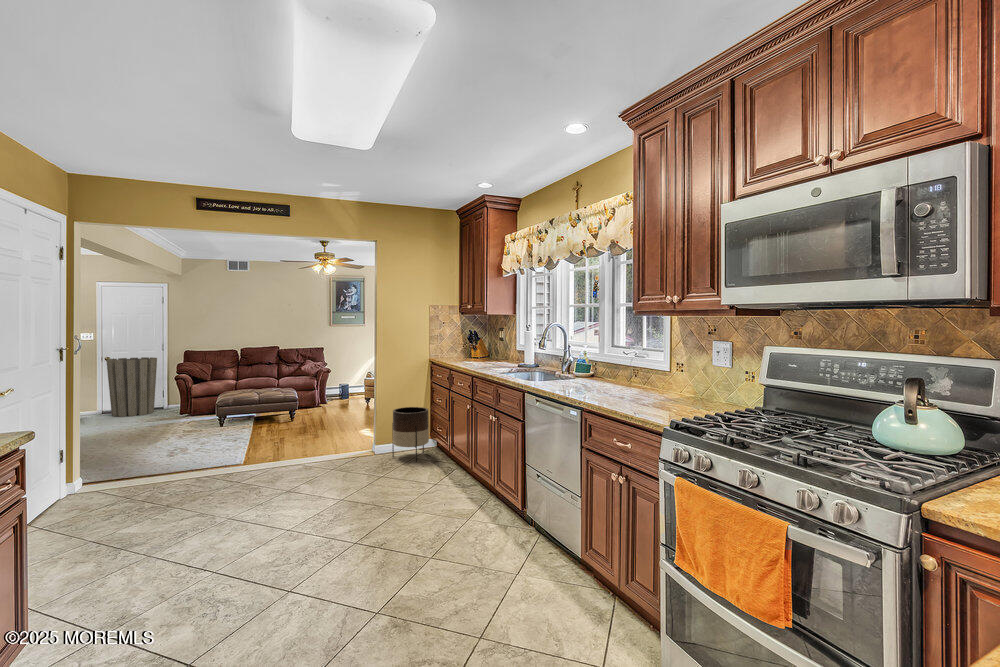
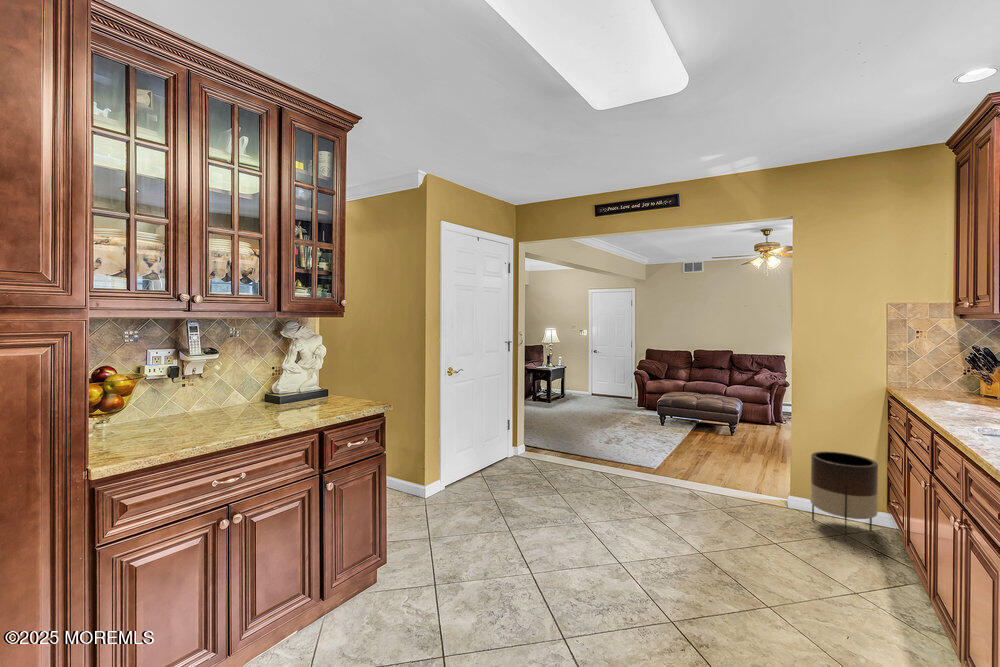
trash can: present [106,357,157,417] -> none [591,354,626,403]

